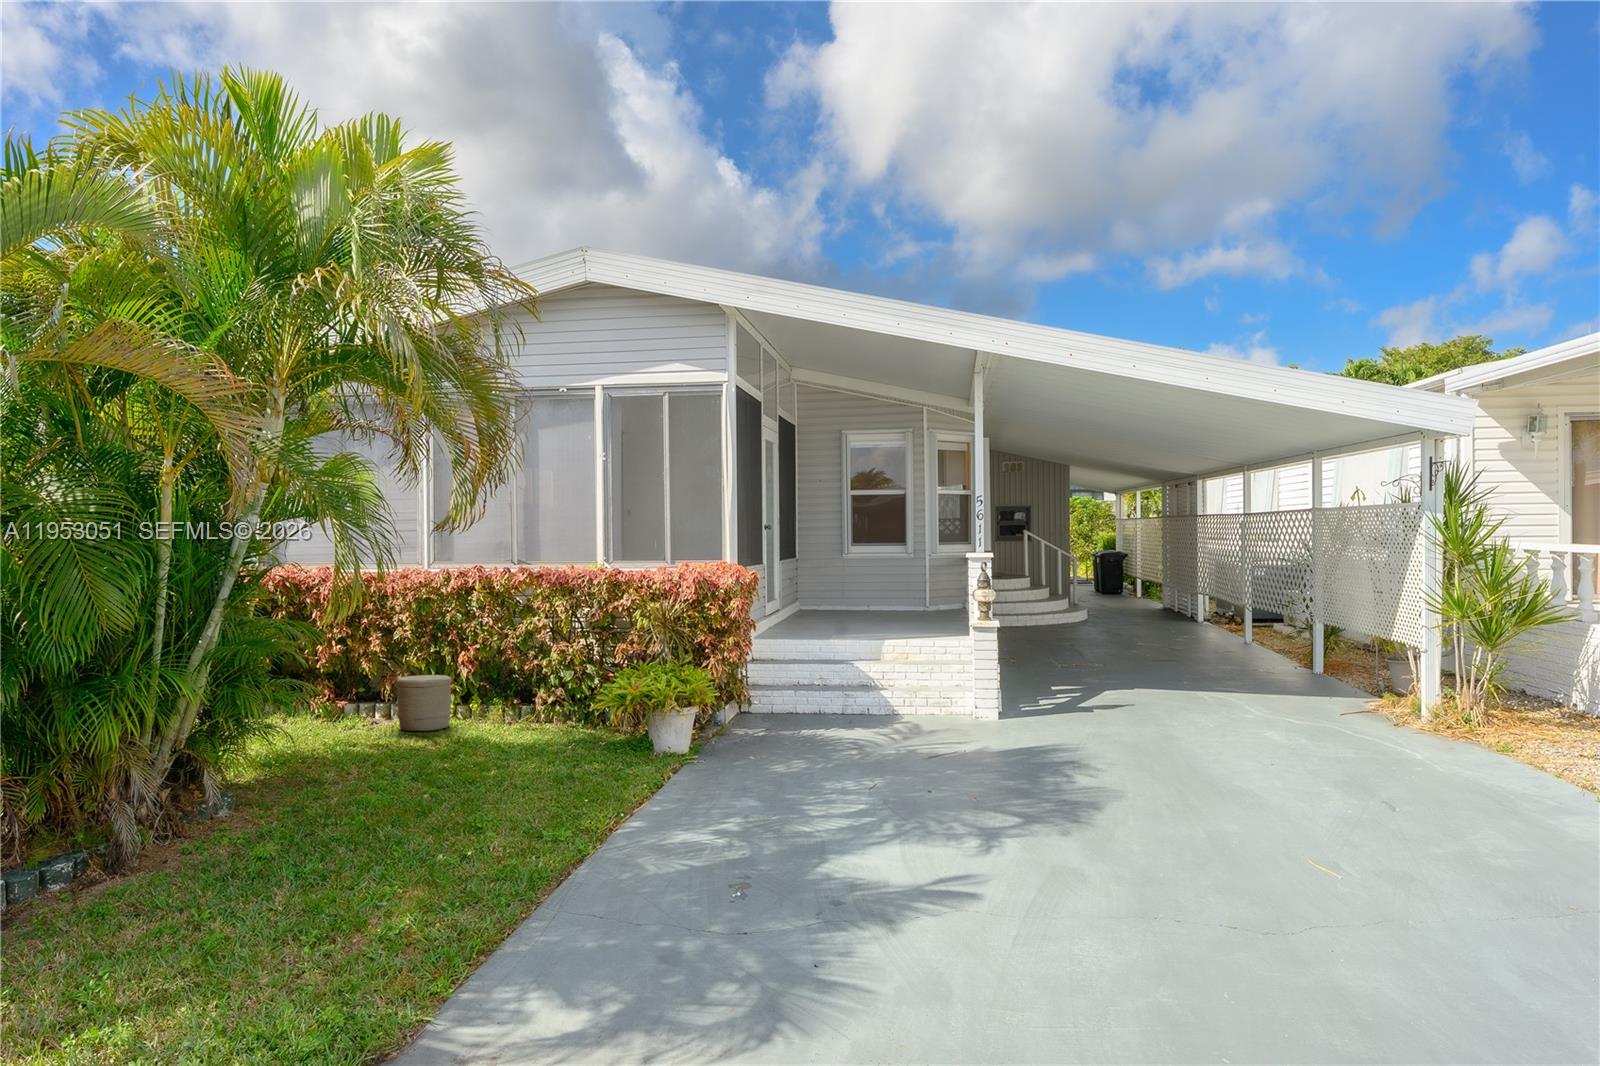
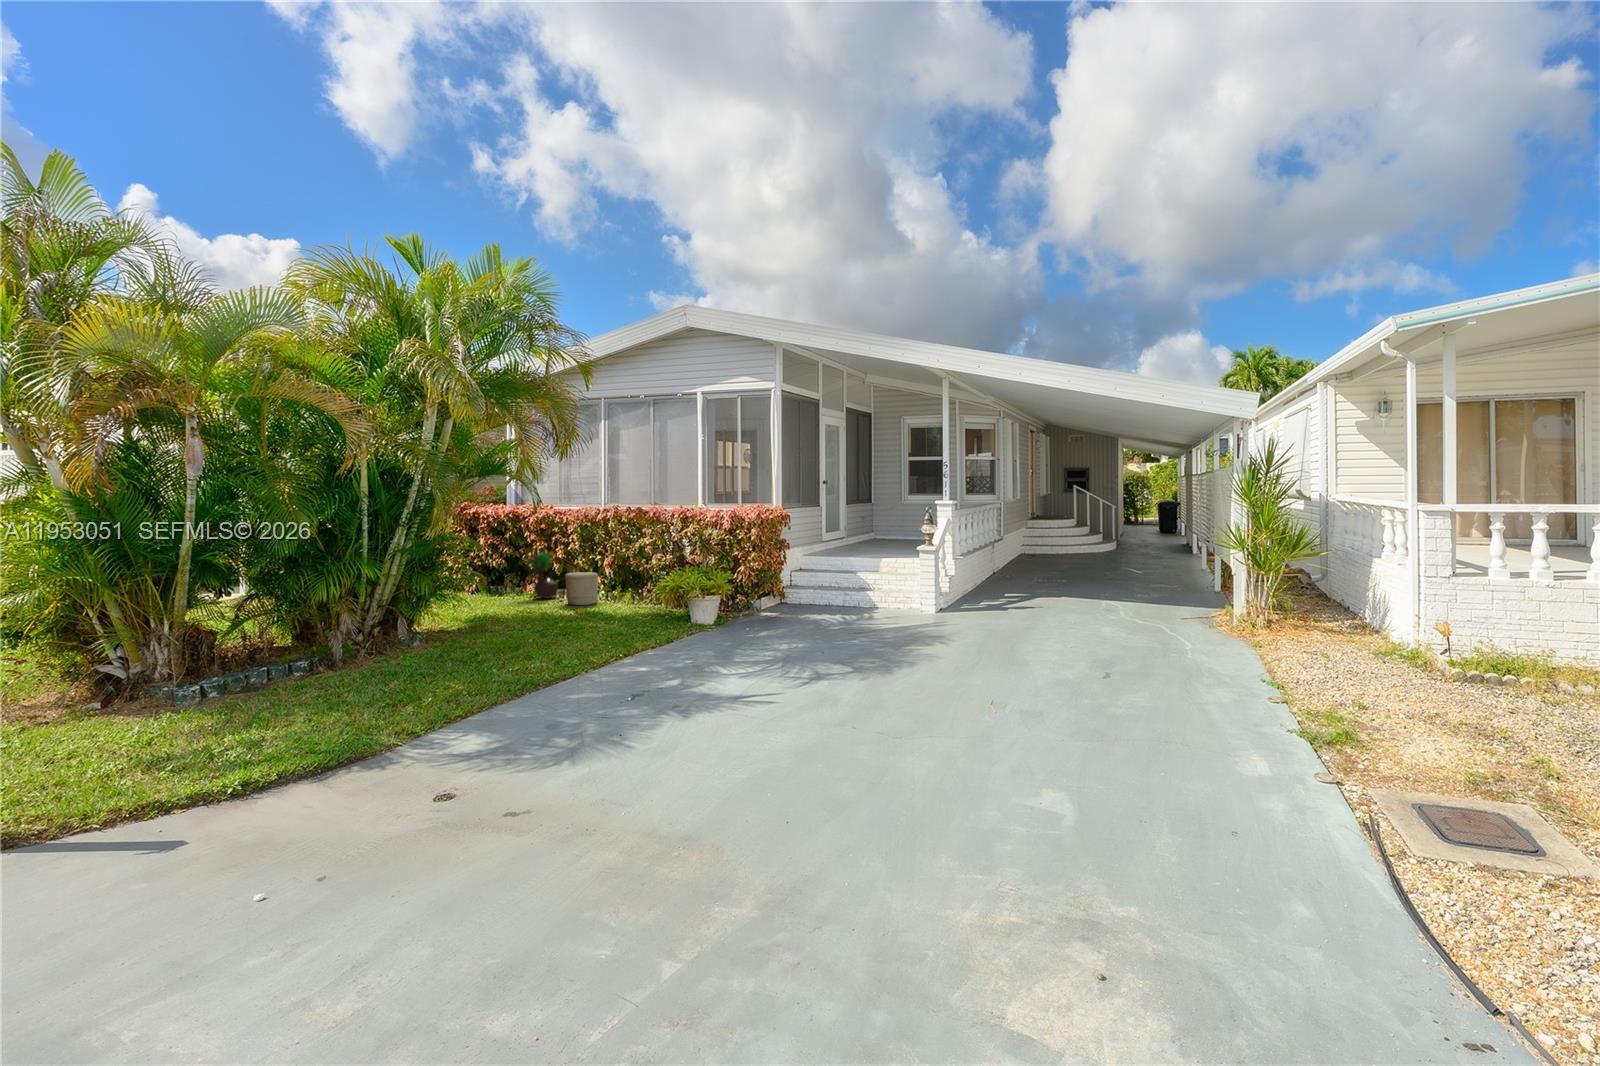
potted tree: none [309,633,368,722] -> present [526,550,558,599]

